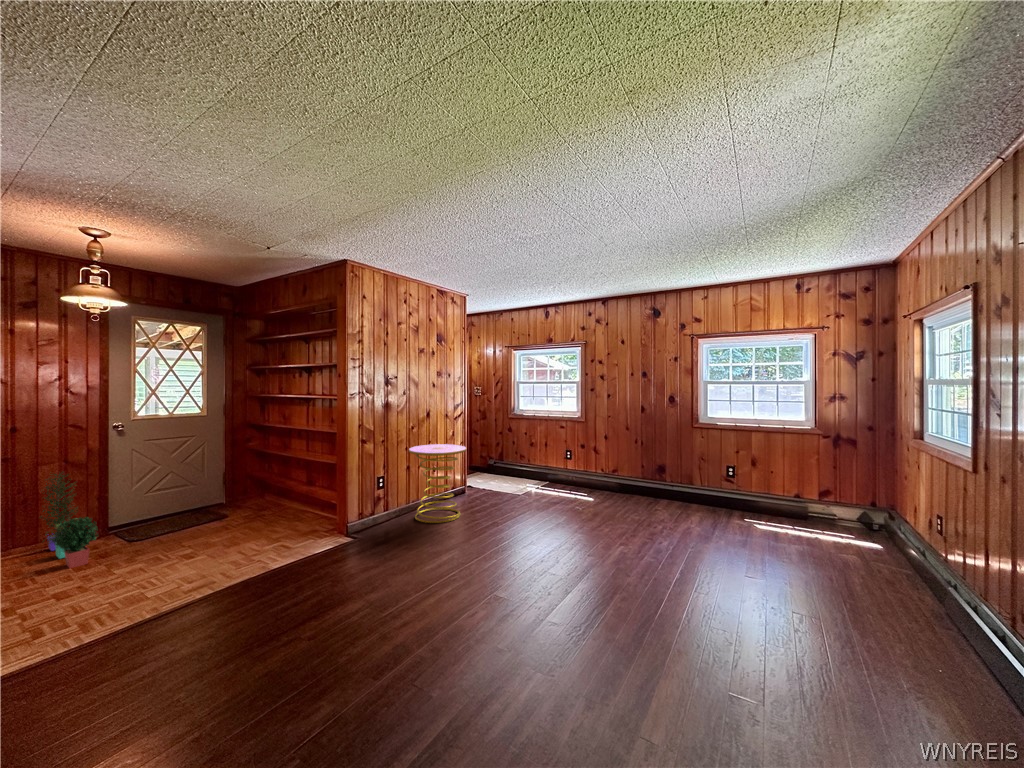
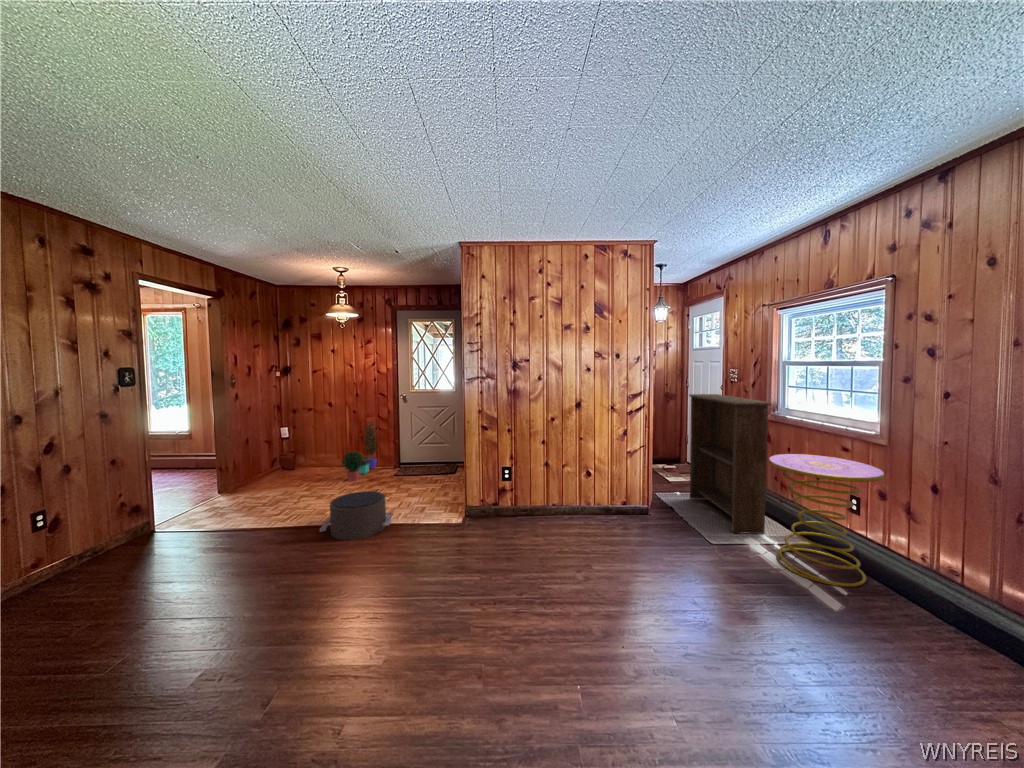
bookshelf: none [472,404,533,489] -> present [689,394,771,534]
side table: present [409,444,466,523] -> present [769,454,884,587]
pouf: none [214,532,310,592] -> present [320,491,392,540]

